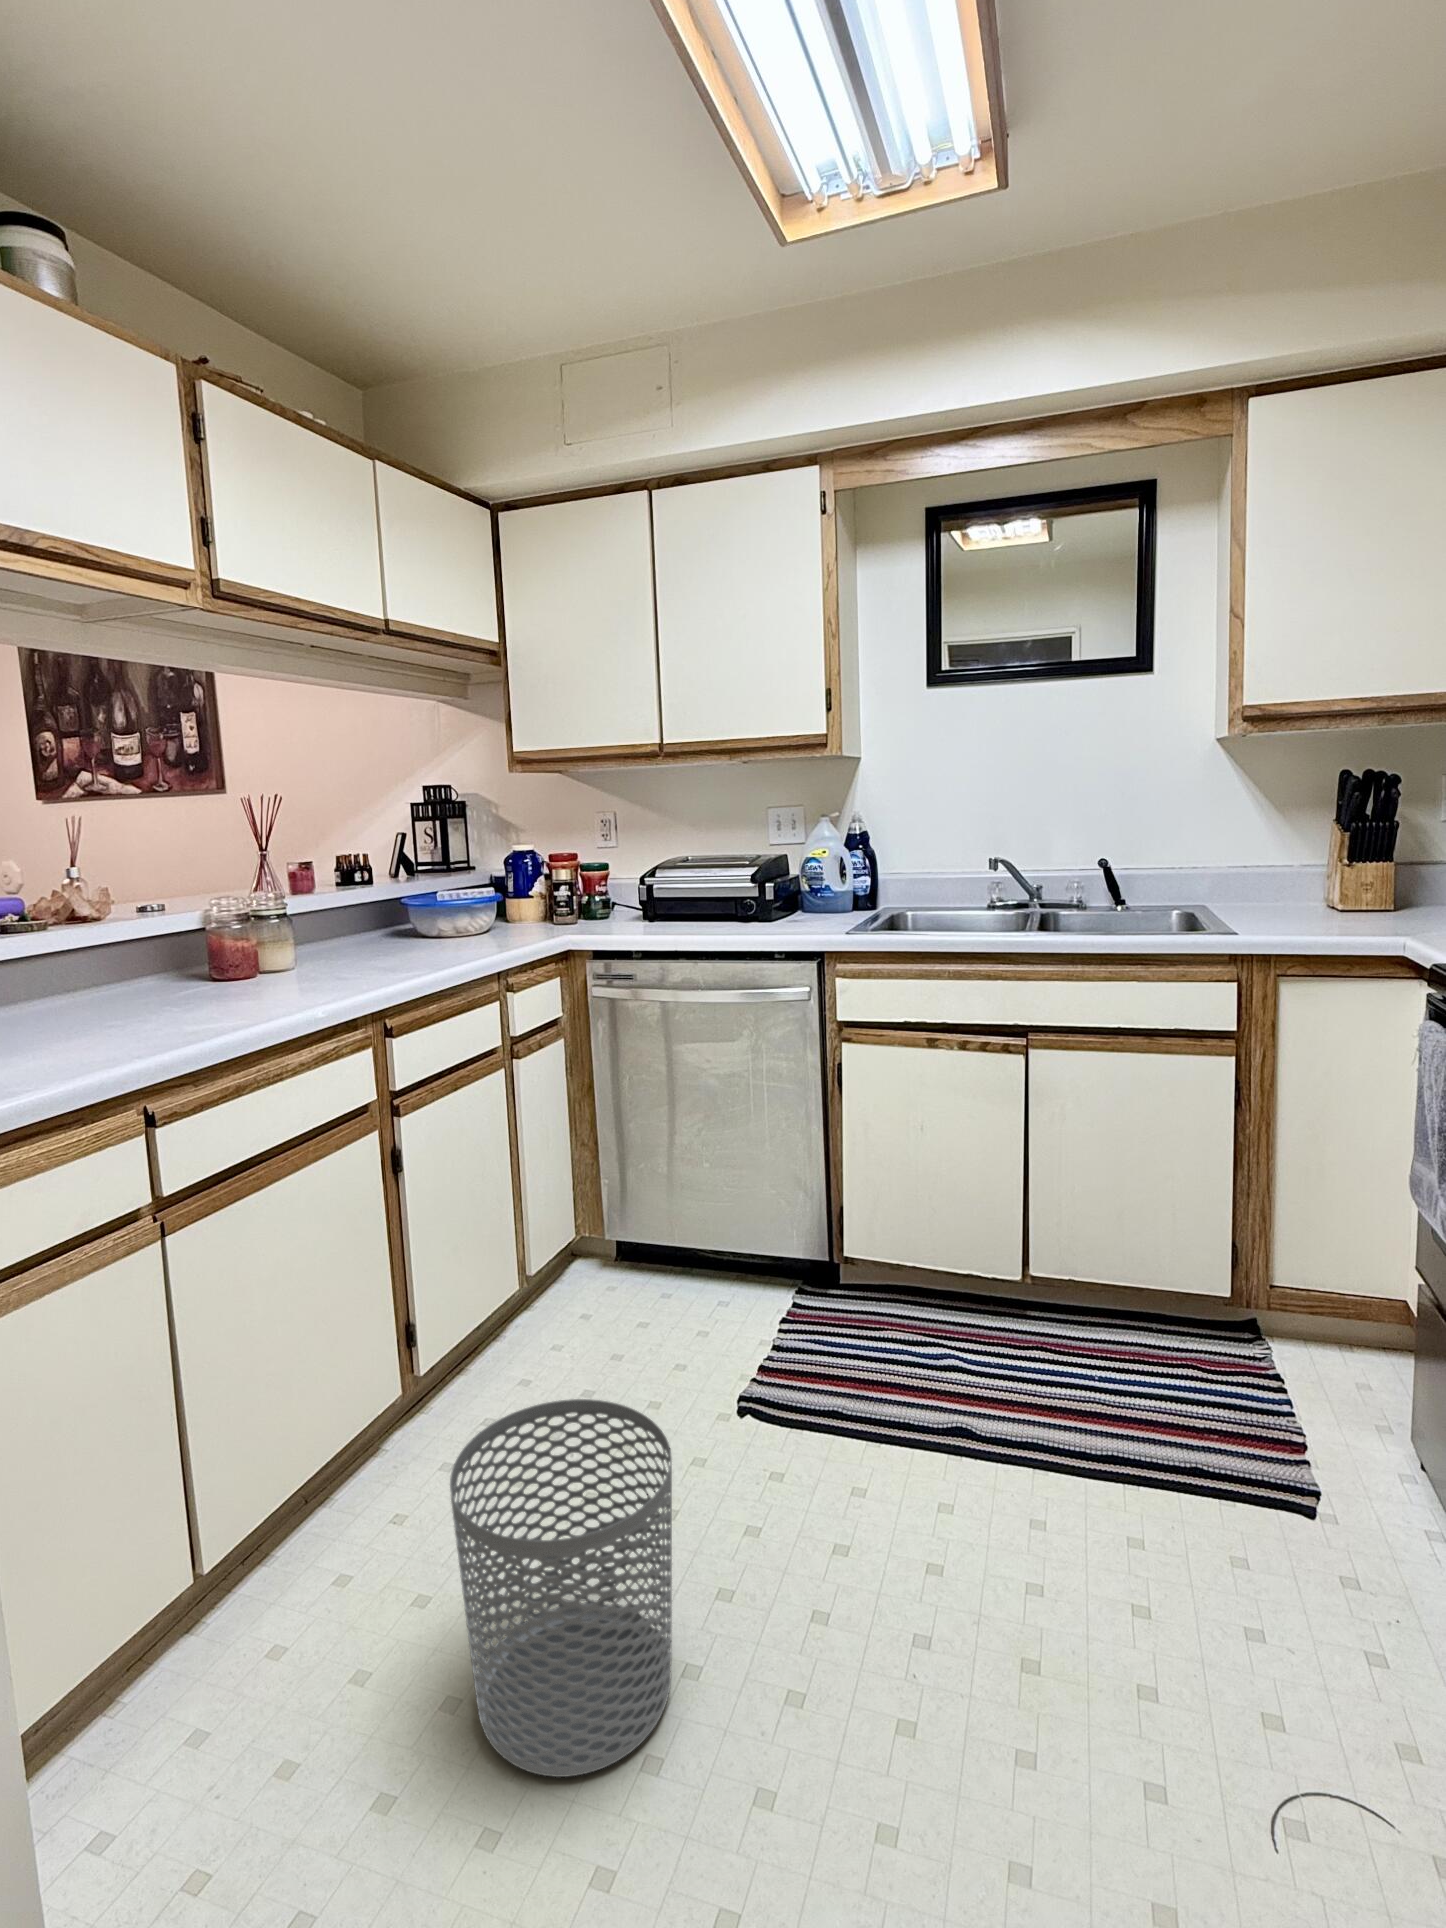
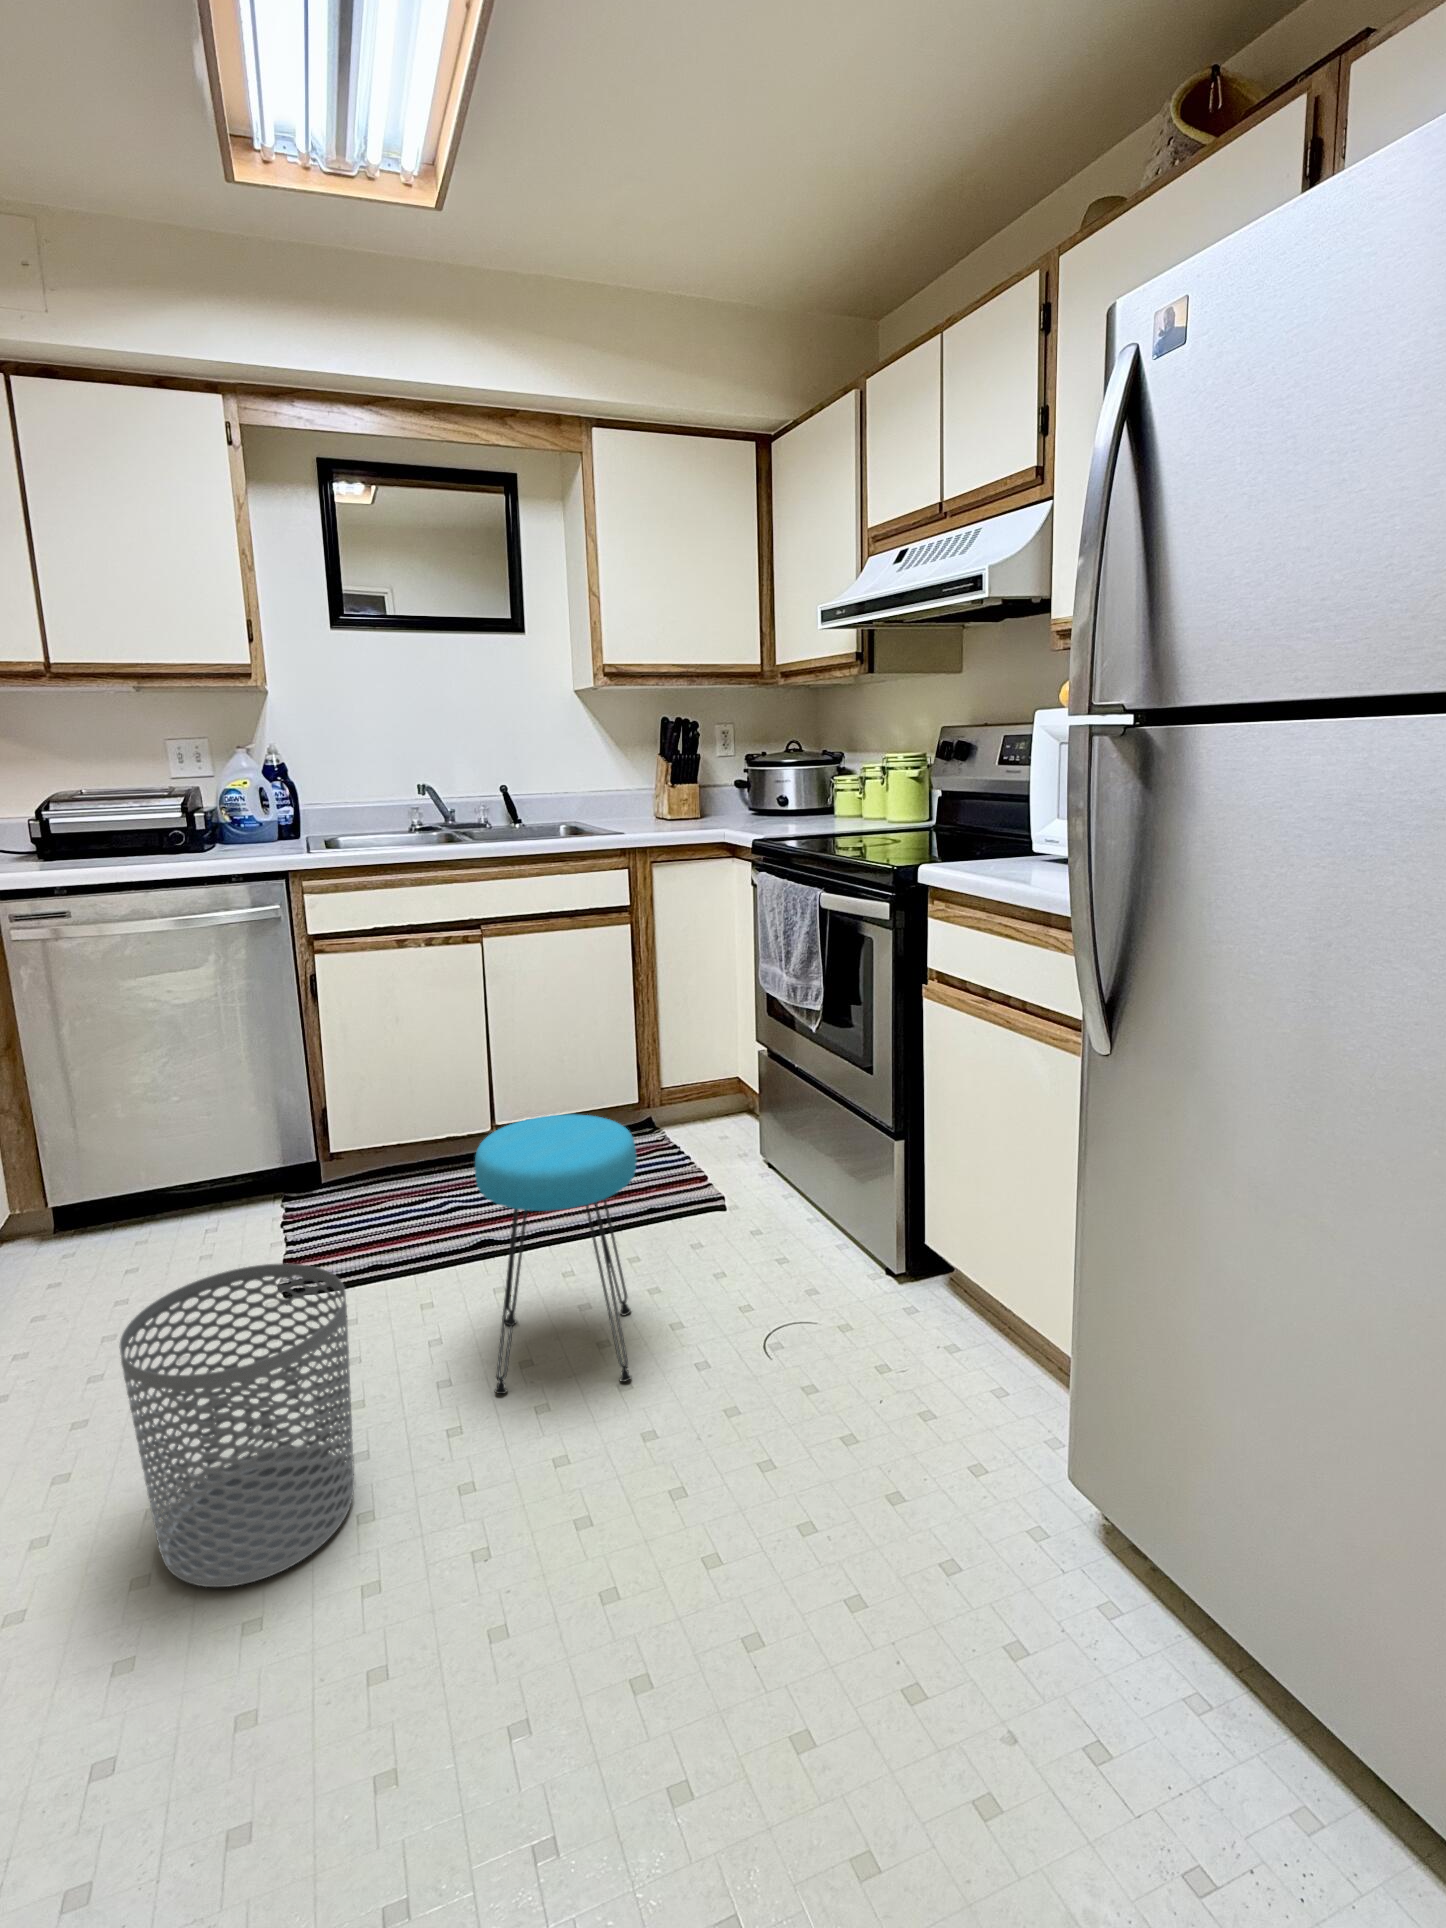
stool: none [867,1317,1096,1751] -> present [475,1114,637,1394]

